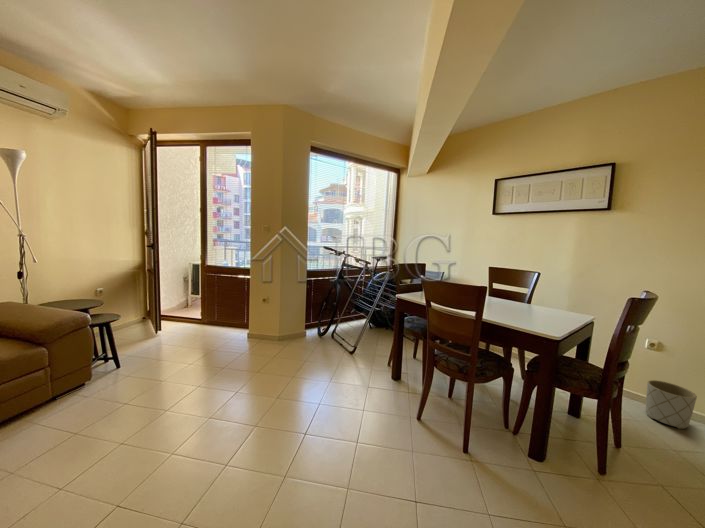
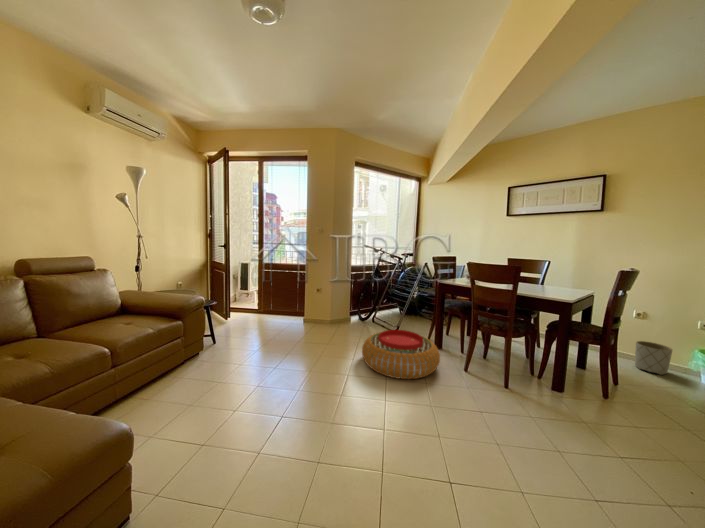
pouf: none [287,358,387,434] -> present [362,330,440,379]

